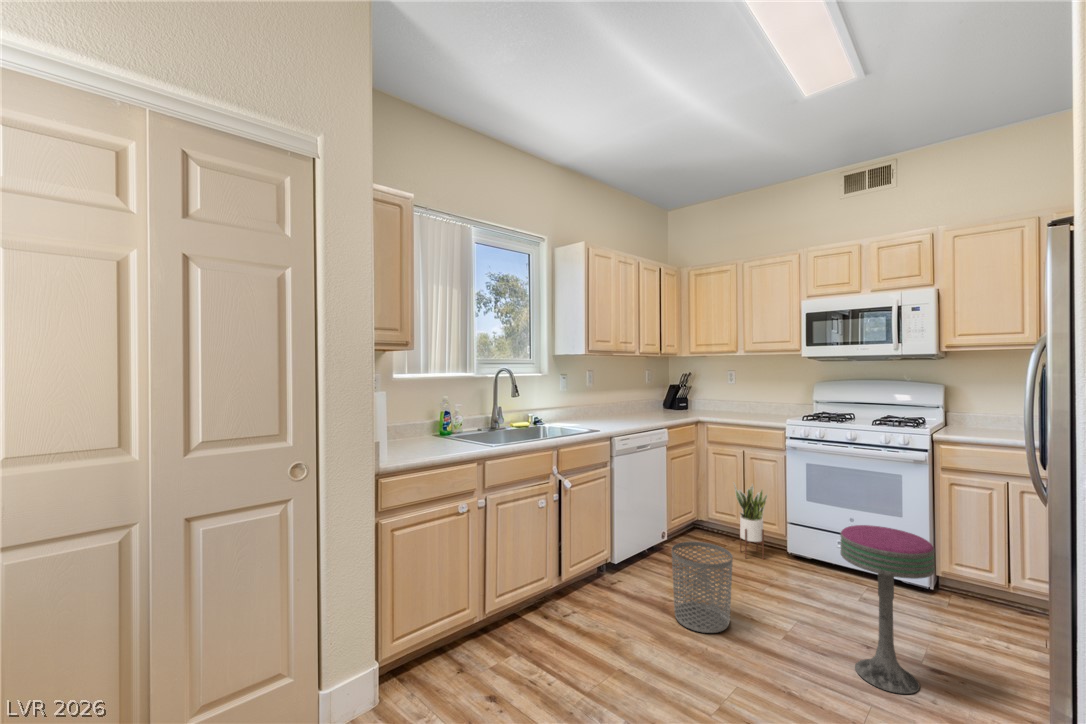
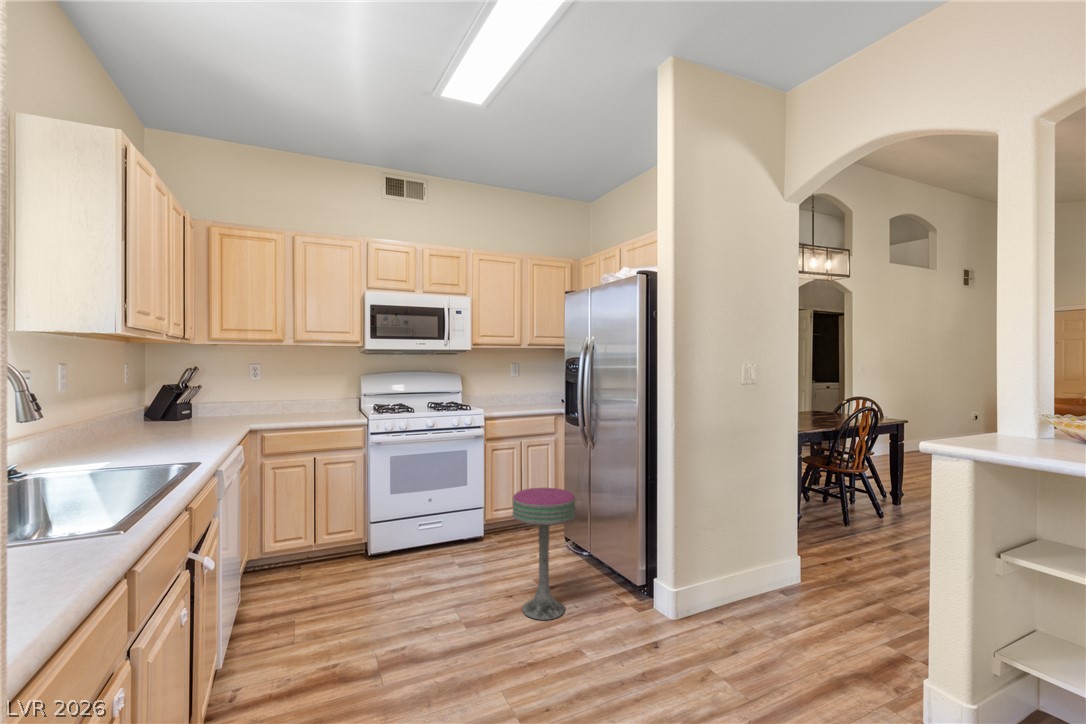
potted plant: present [733,482,767,559] -> none [318,491,354,580]
waste bin: present [672,542,733,633] -> none [355,564,429,679]

